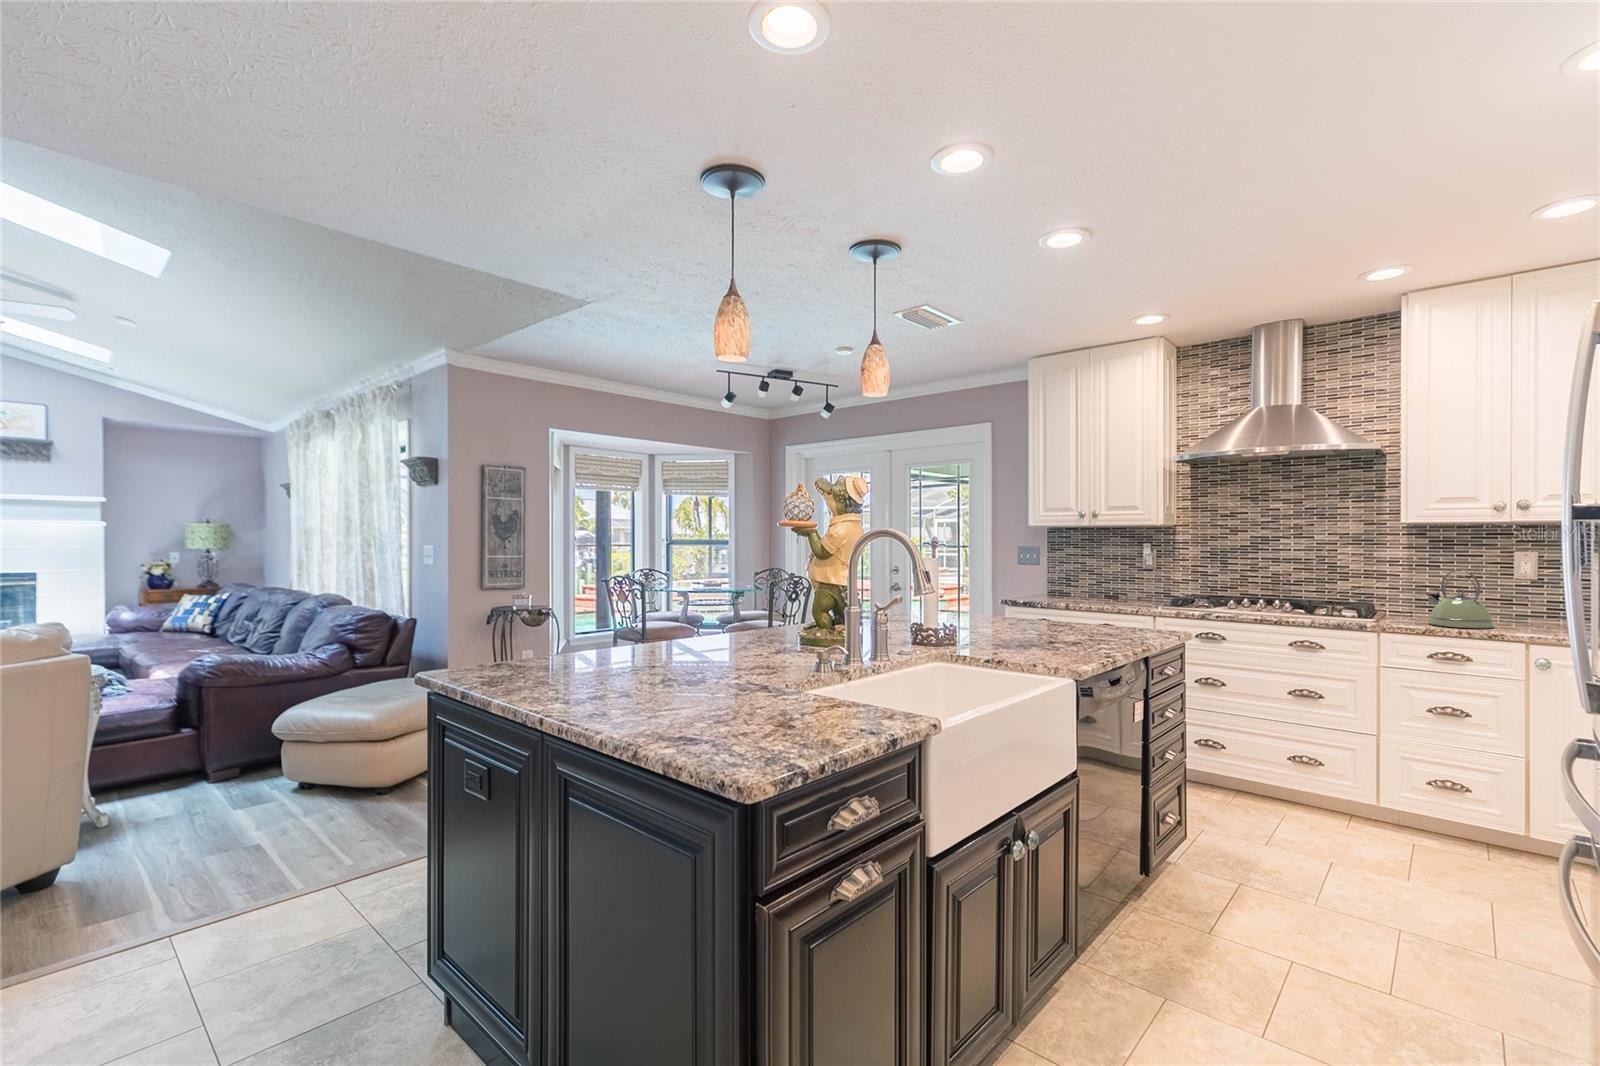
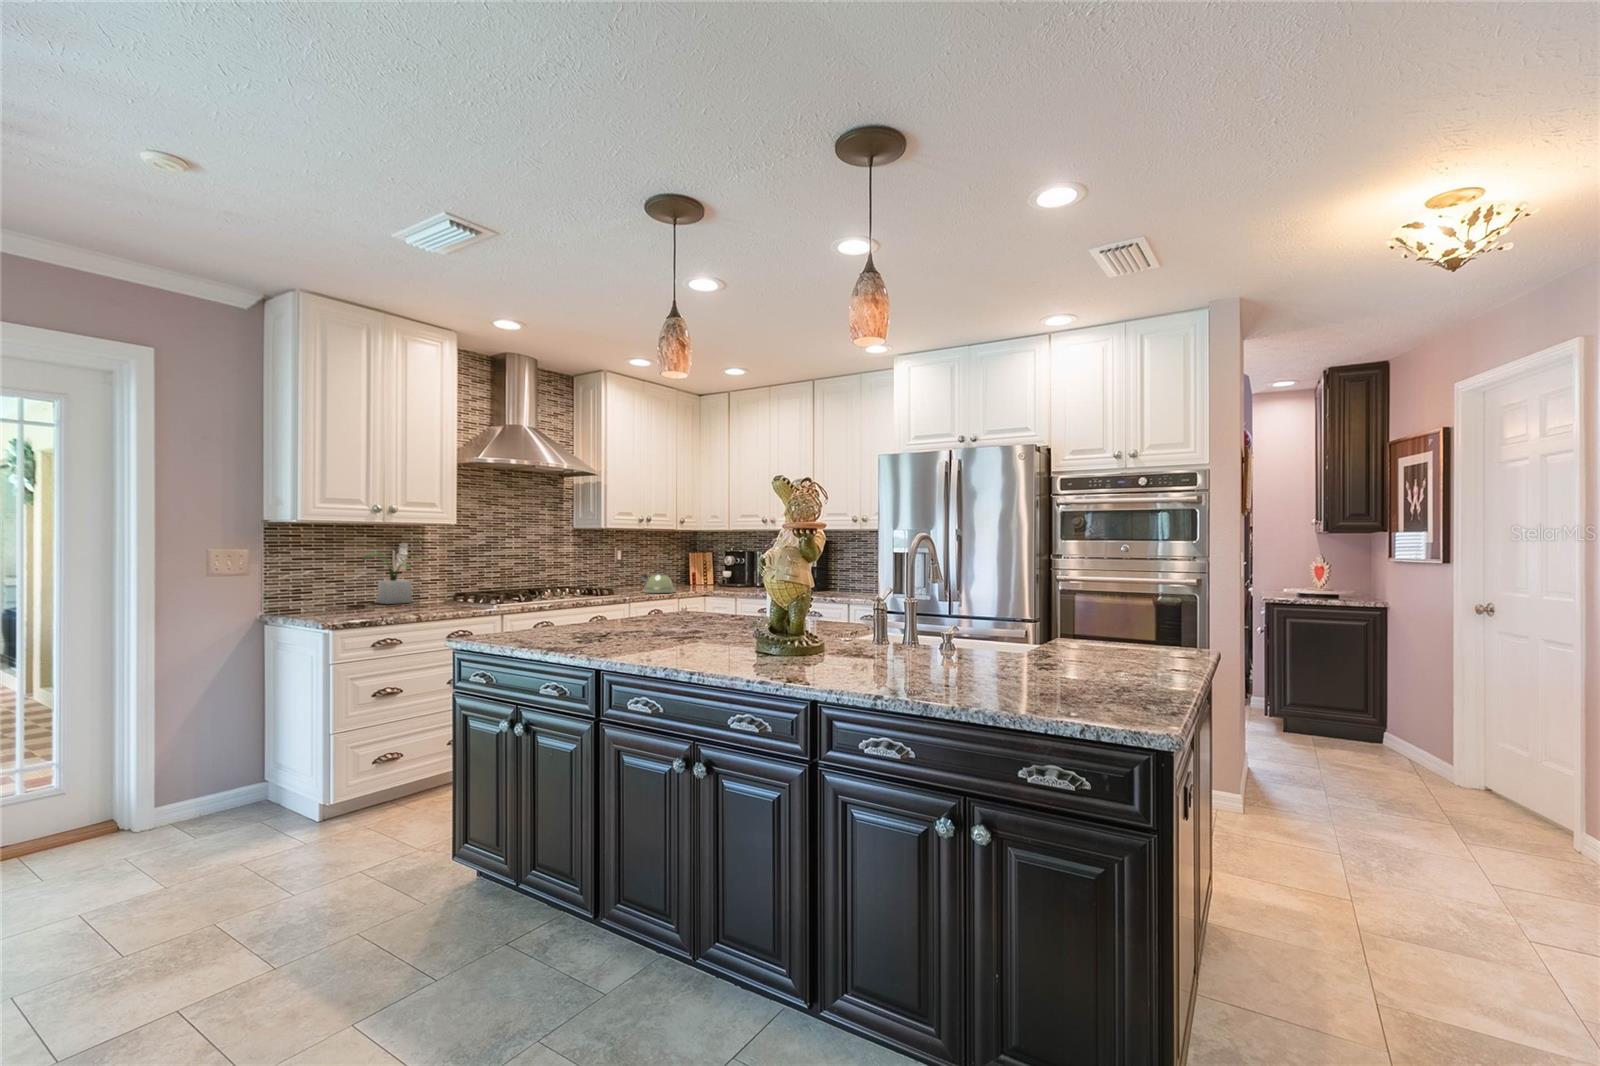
potted plant: none [1102,552,1159,597] -> present [363,553,412,604]

